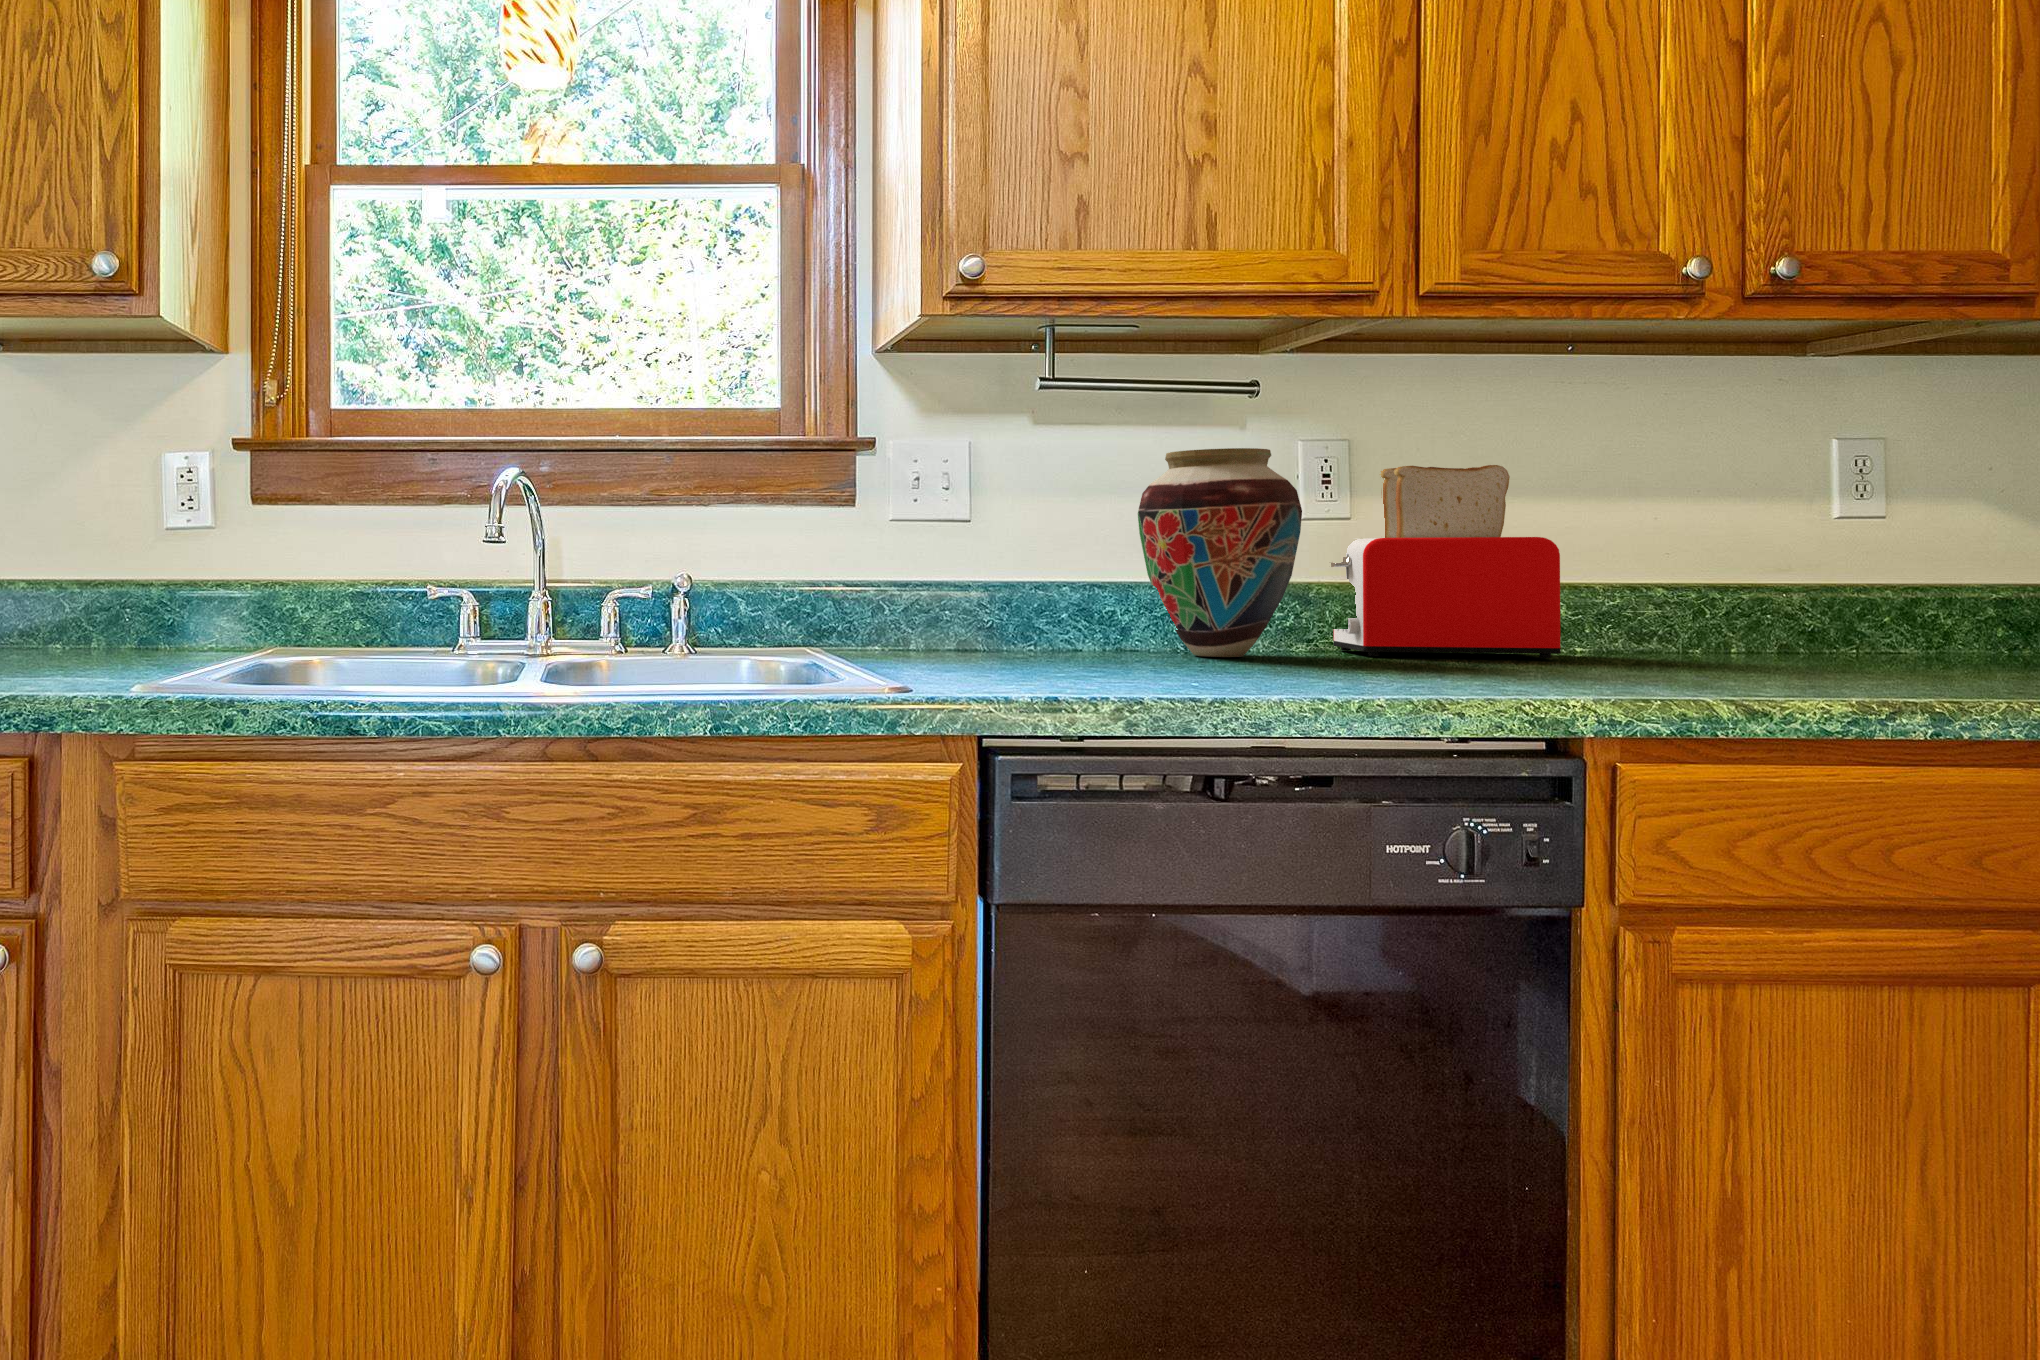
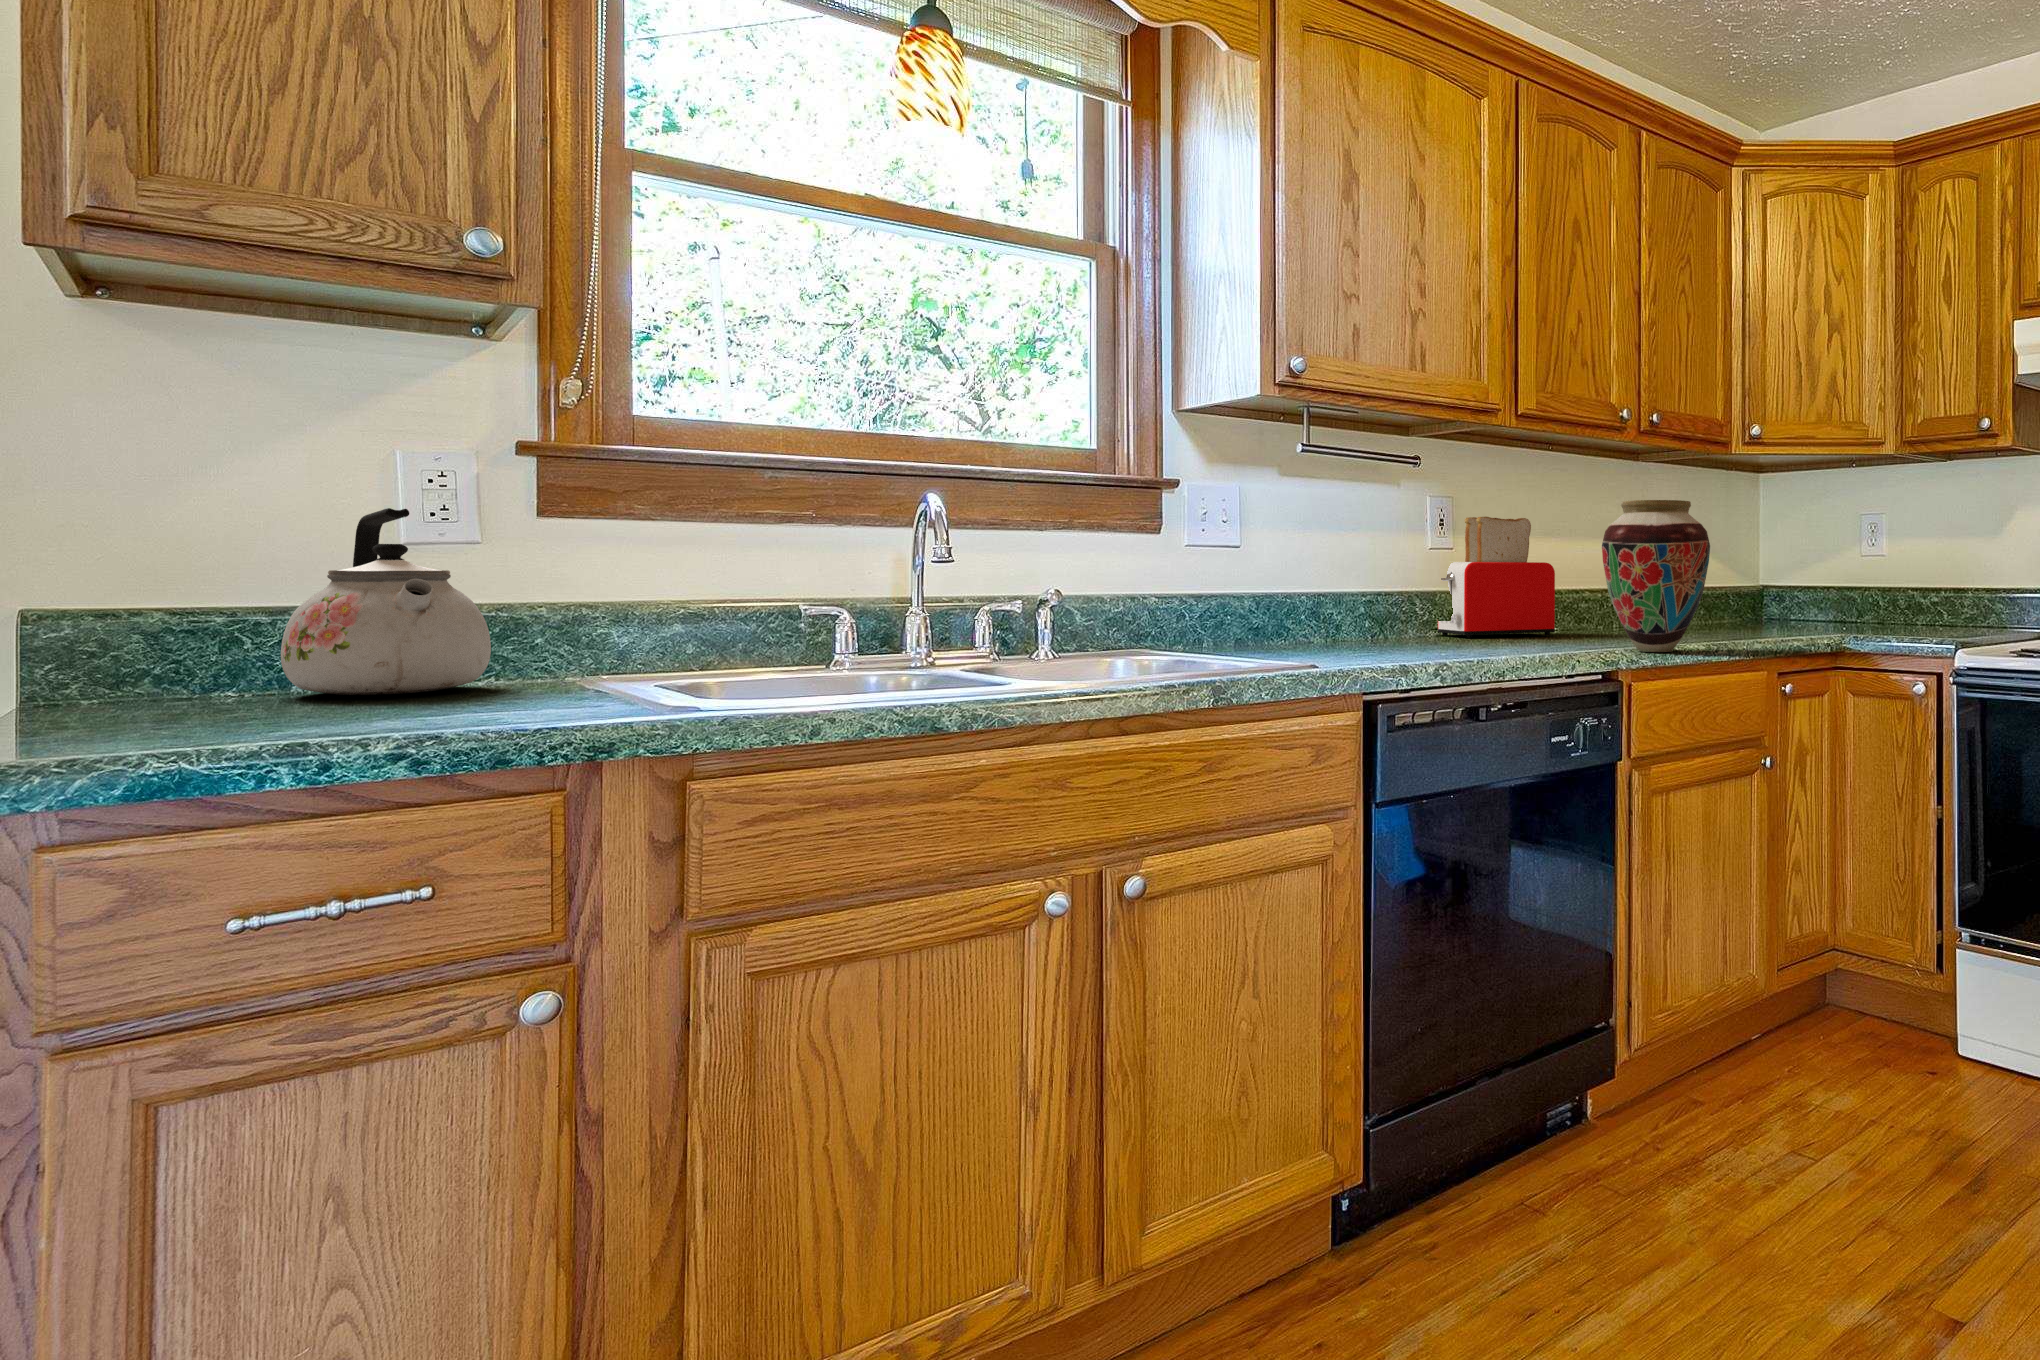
vase: present [1138,448,1302,657] -> present [1602,500,1710,652]
kettle: none [27,504,166,659] -> present [281,508,491,695]

